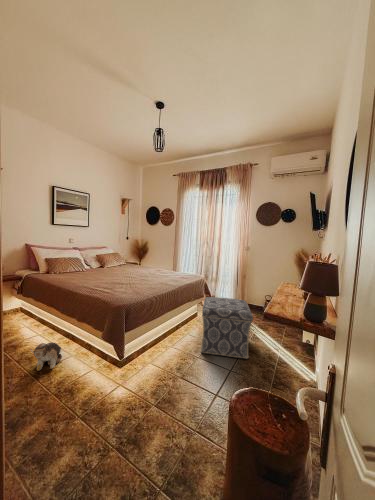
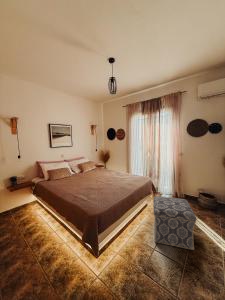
plush toy: present [30,342,62,371] -> none [38,233,59,255]

